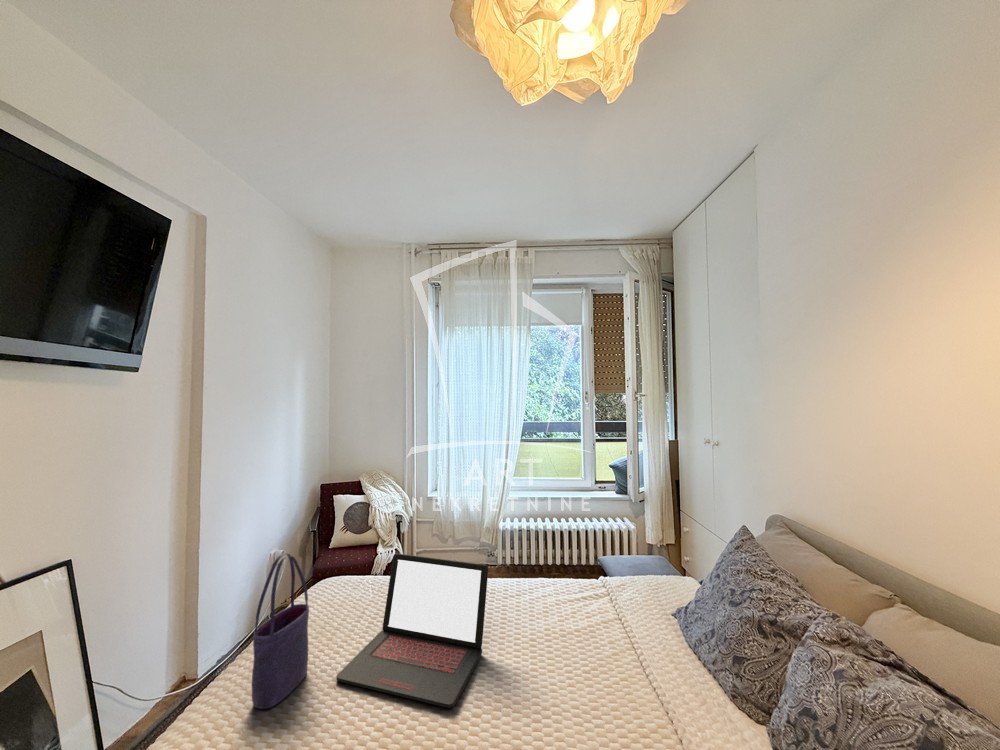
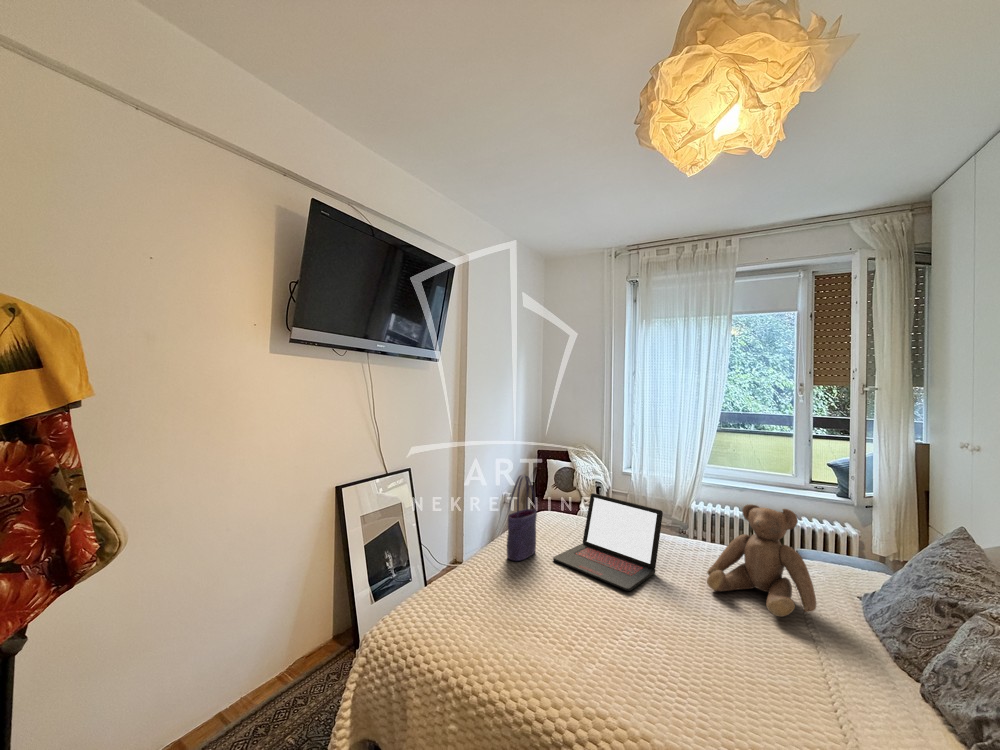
teddy bear: none [540,539,656,681] -> present [707,504,816,617]

